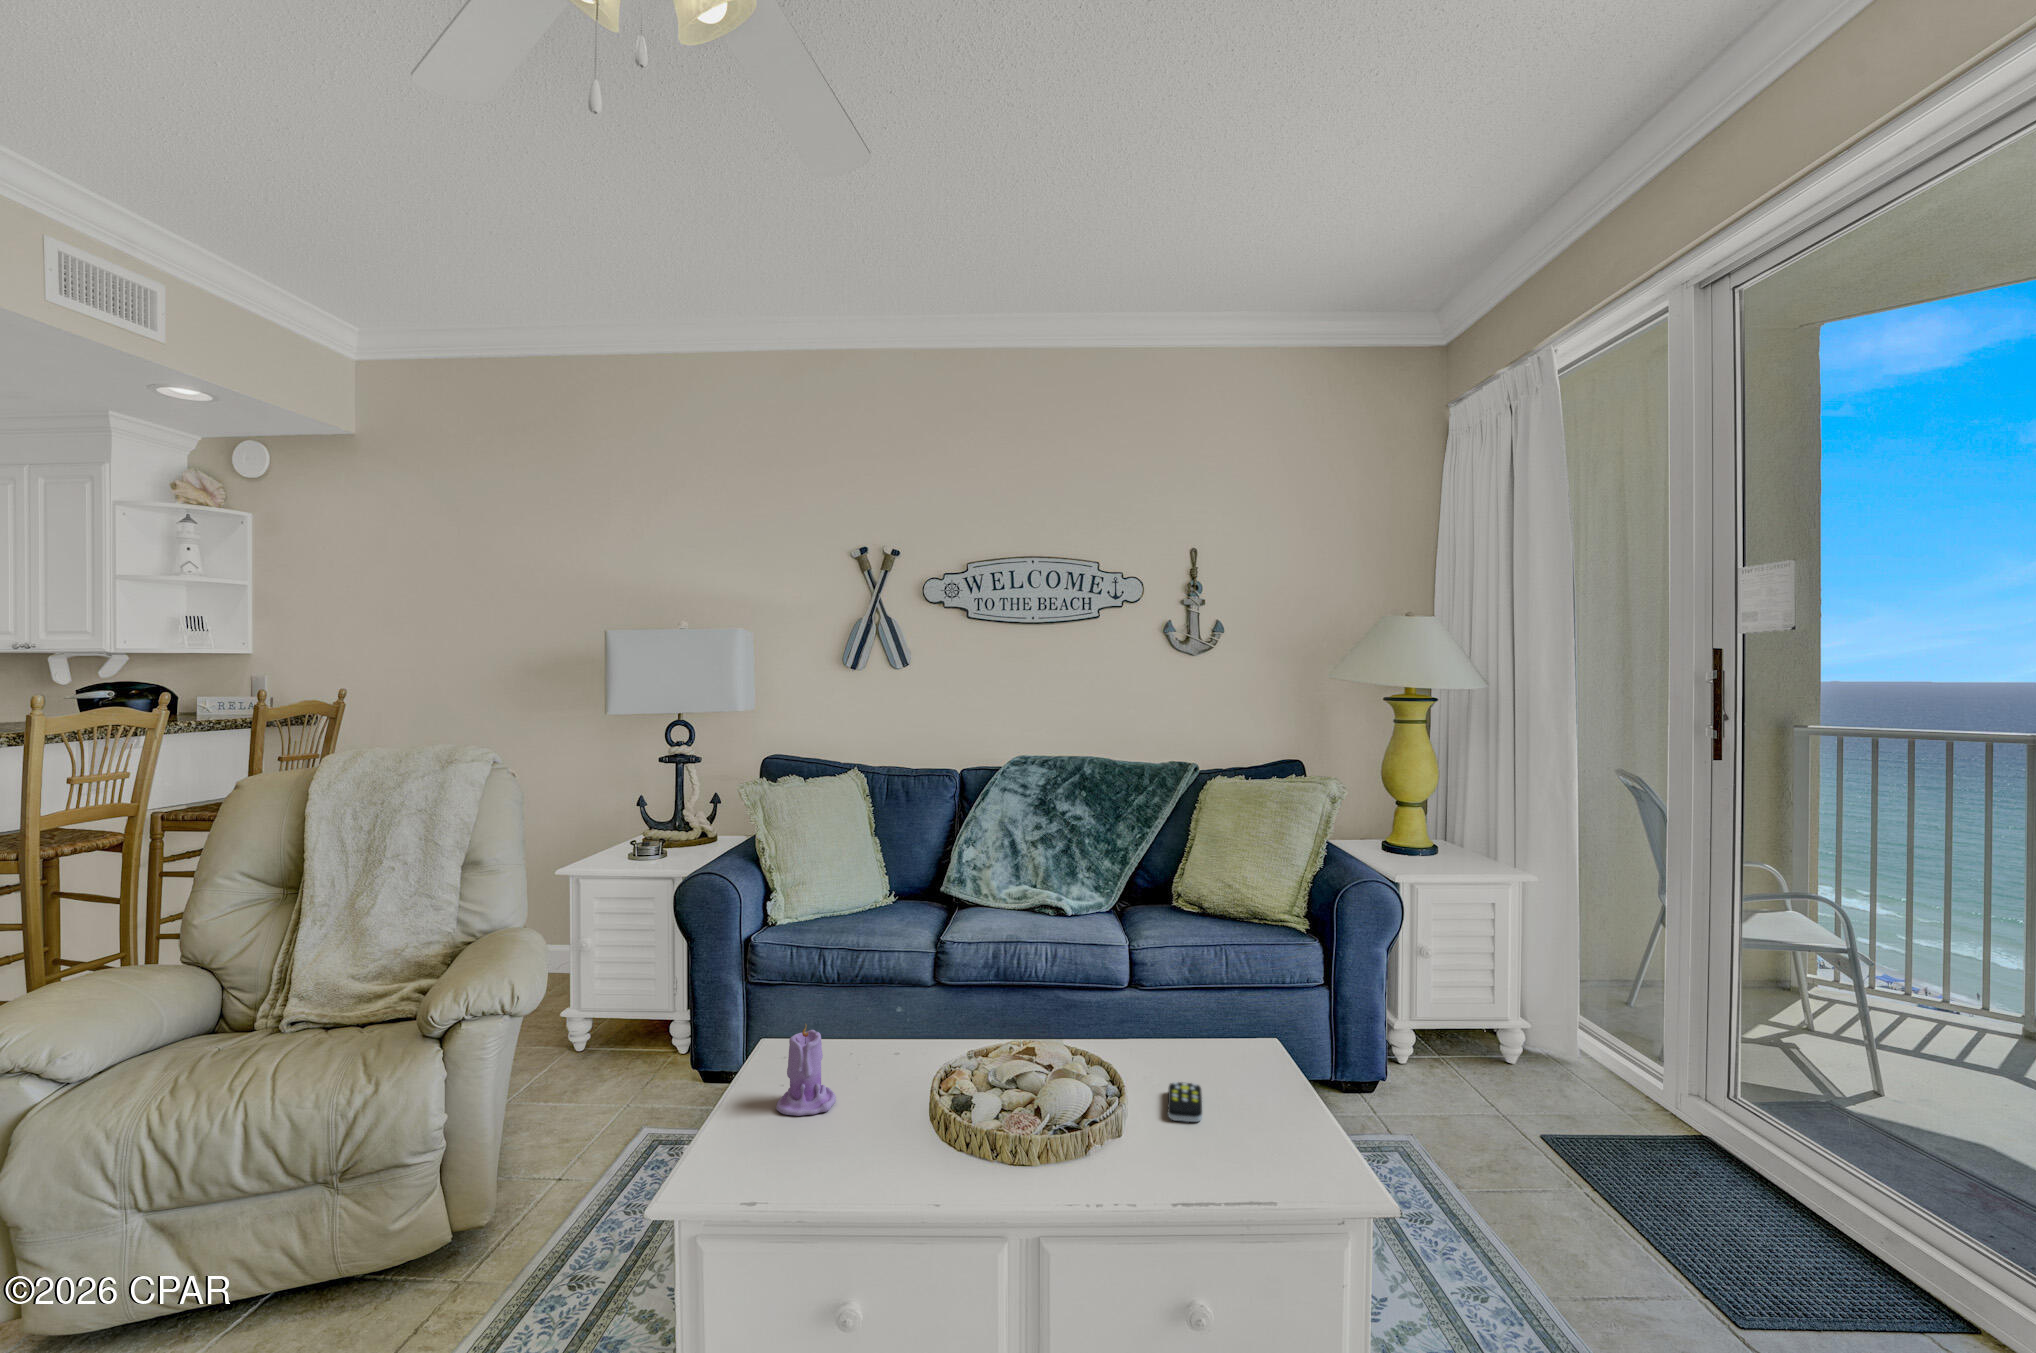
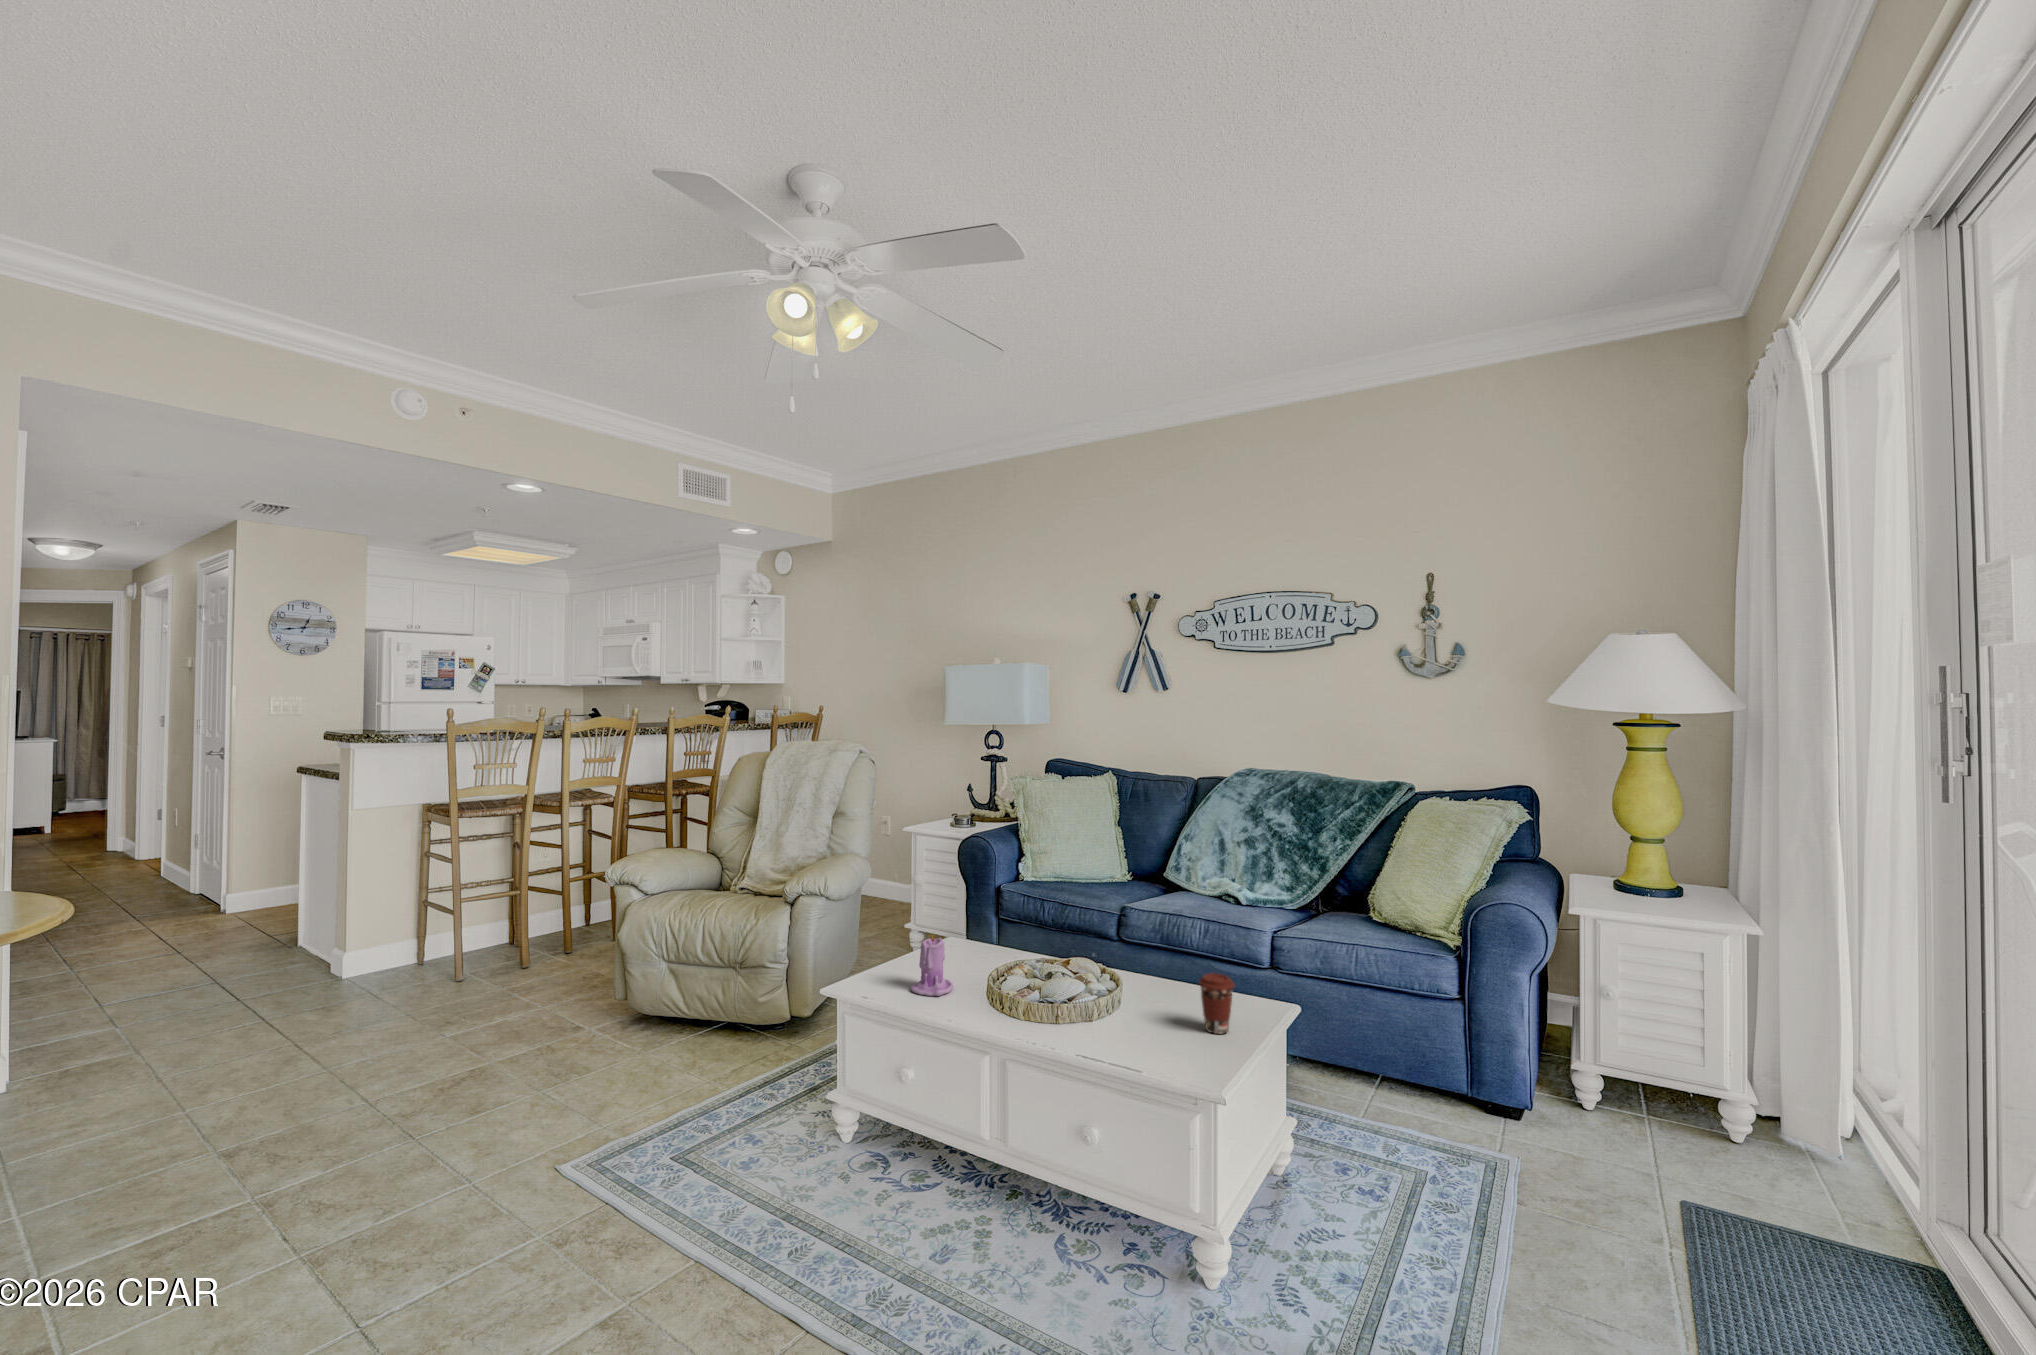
coffee cup: none [1154,1006,1195,1076] -> present [1199,973,1235,1034]
remote control: present [1168,1082,1202,1122] -> none [1166,1033,1215,1064]

